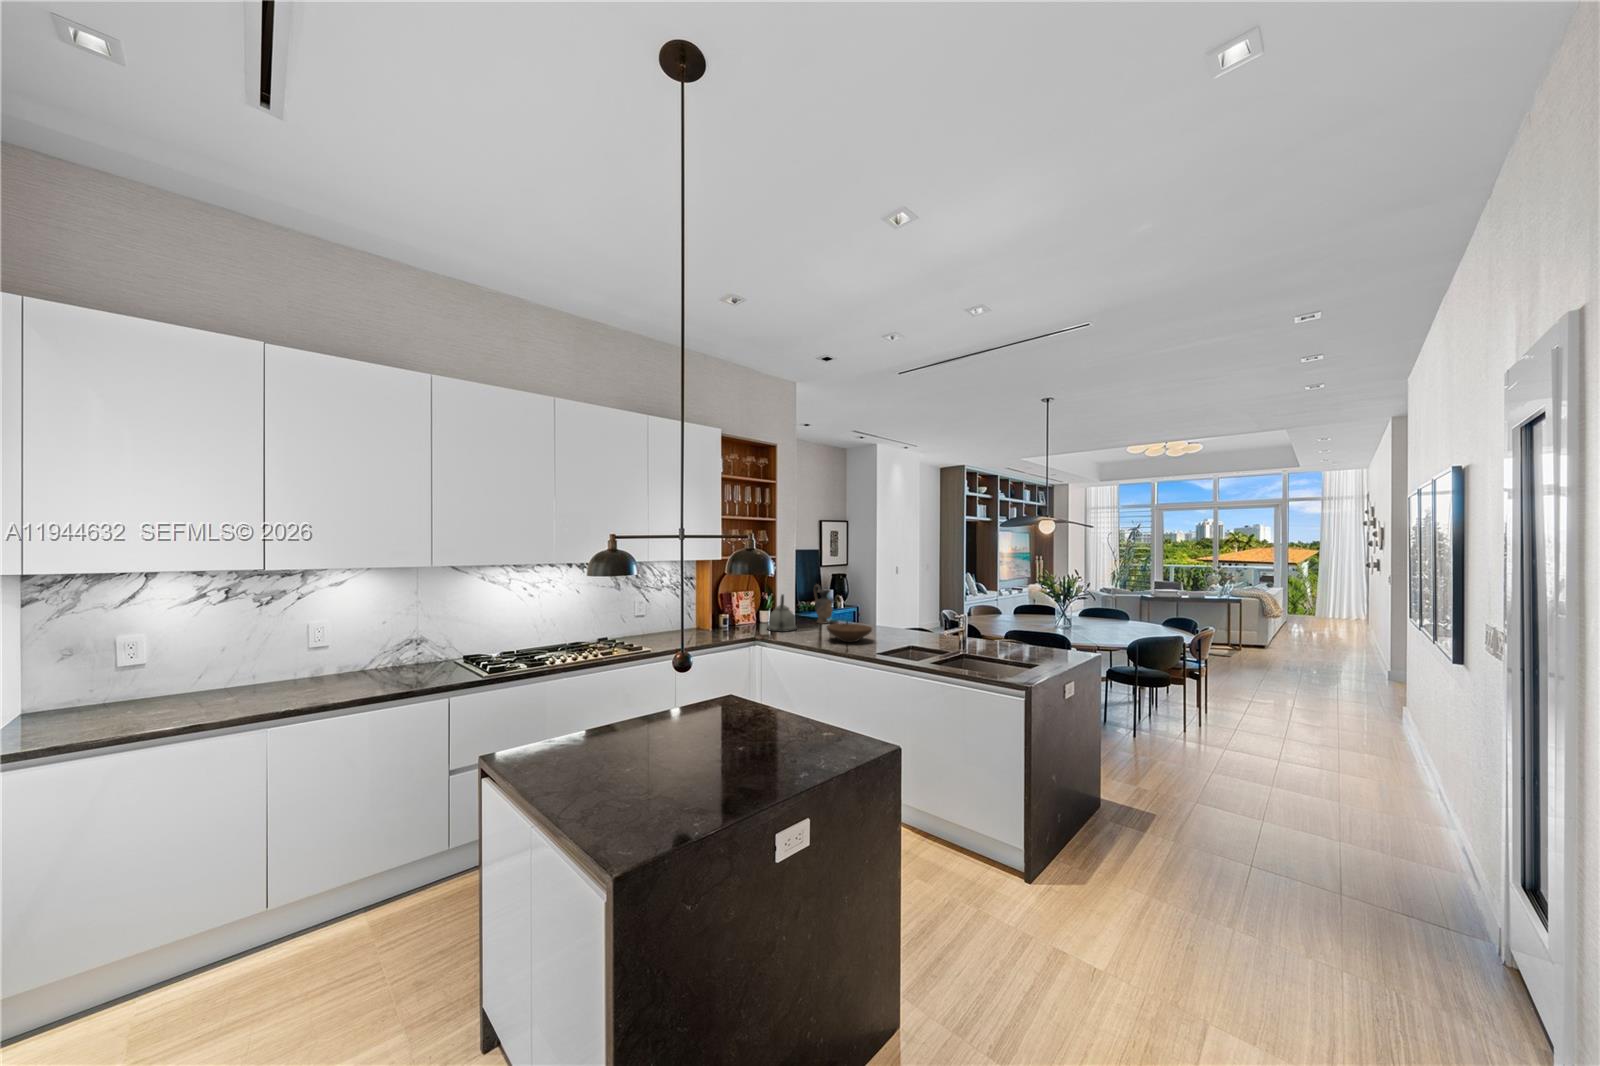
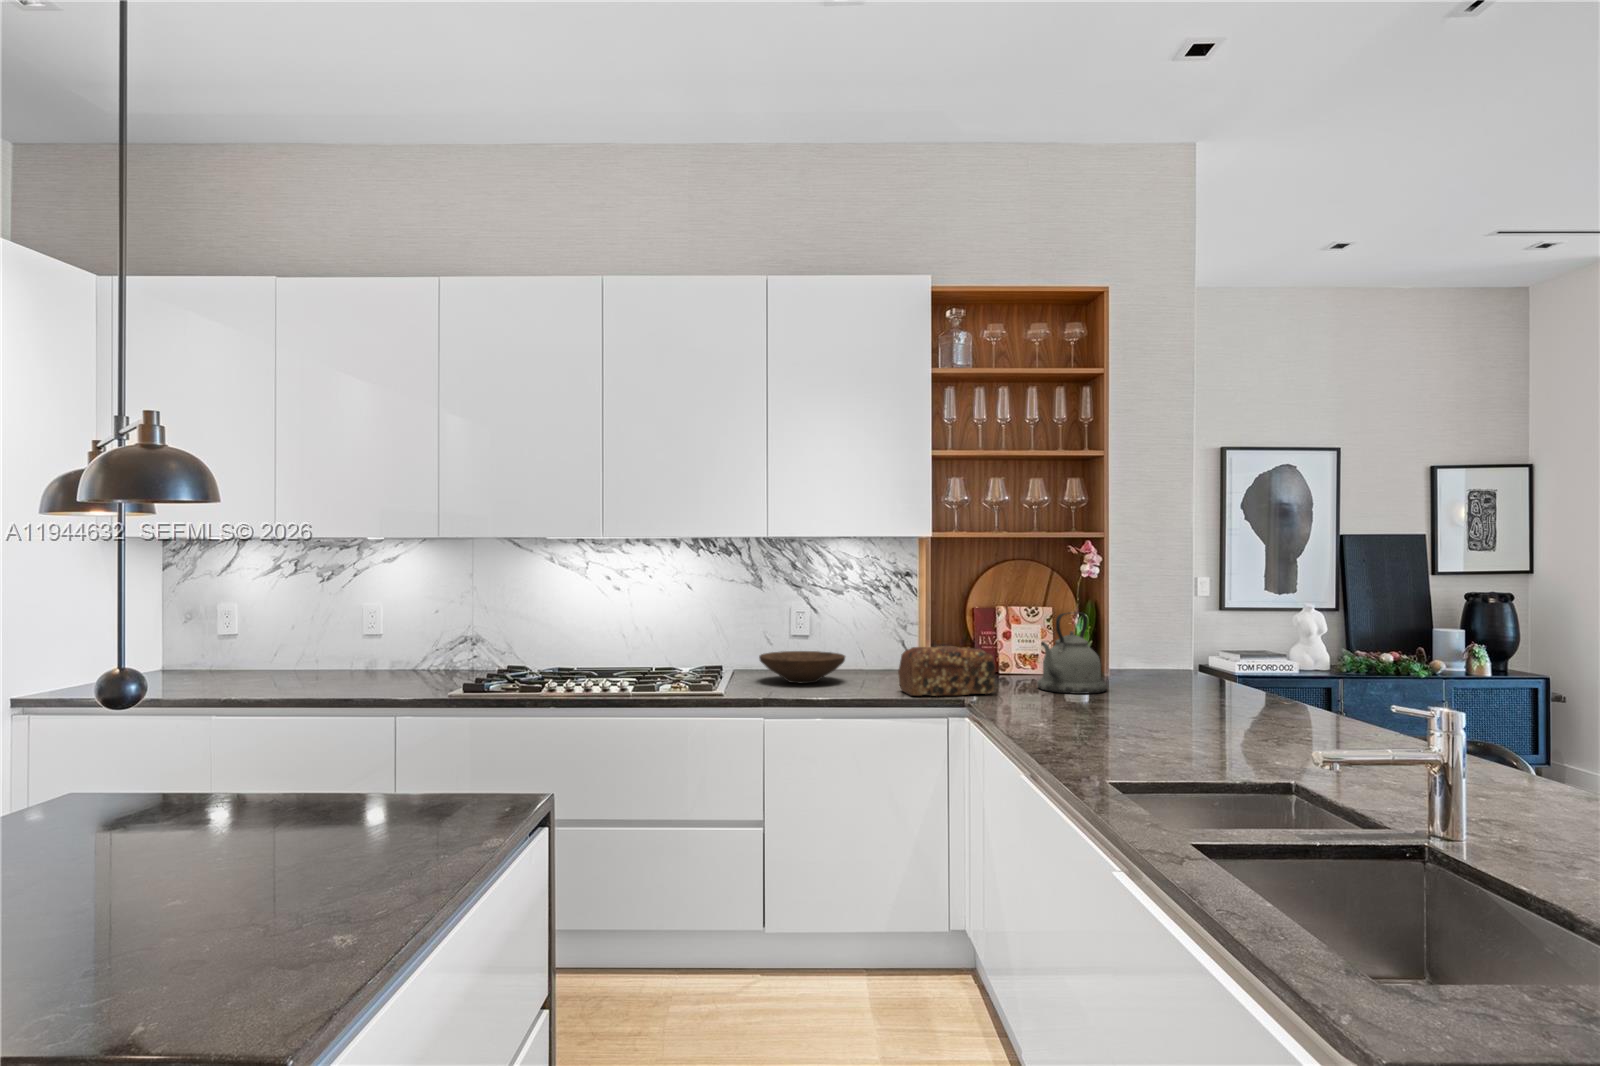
ceramic pitcher: present [814,585,832,624] -> none [1188,597,1232,690]
bread loaf: none [721,615,765,642] -> present [898,646,995,696]
wooden bowl: present [827,624,872,642] -> present [759,651,845,683]

